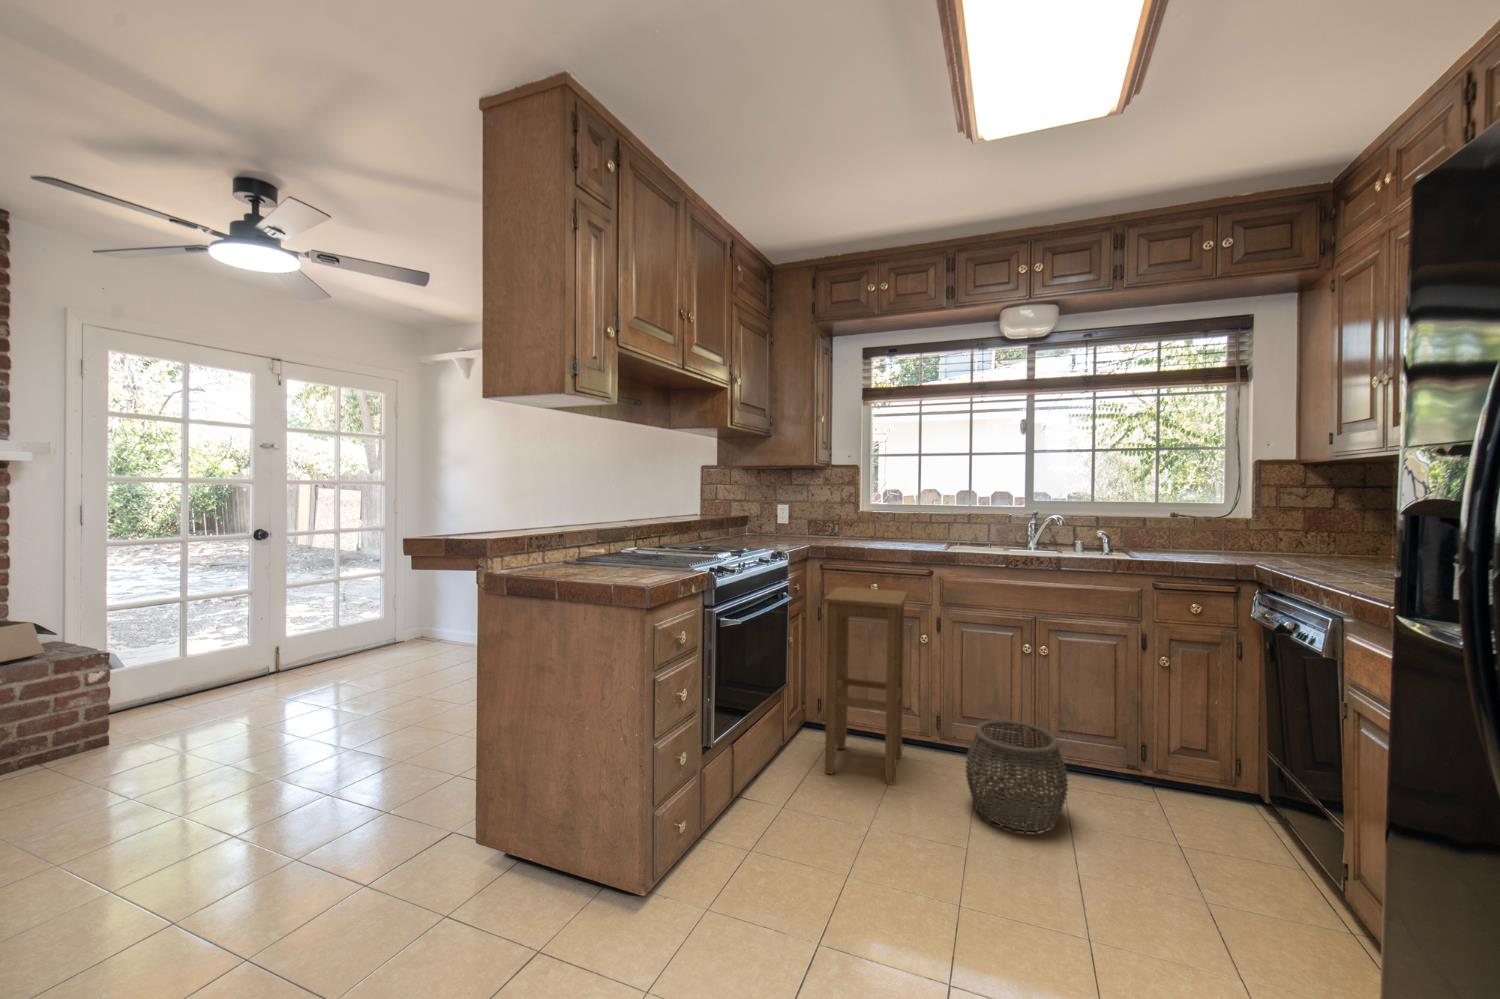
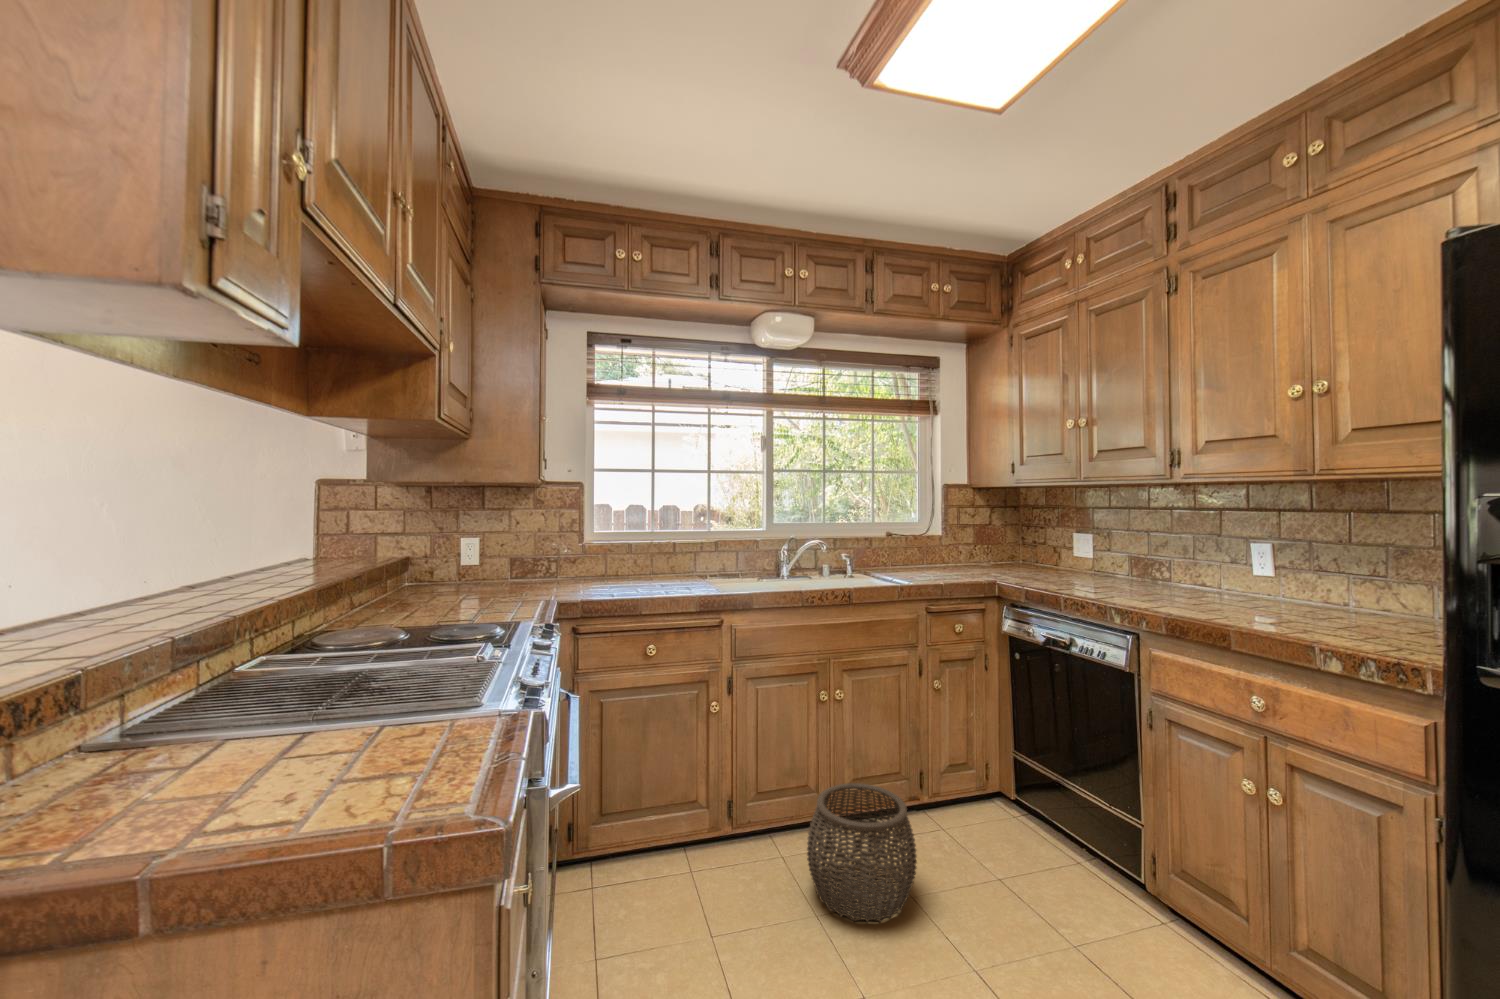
stool: present [823,587,908,785] -> none [608,649,730,938]

